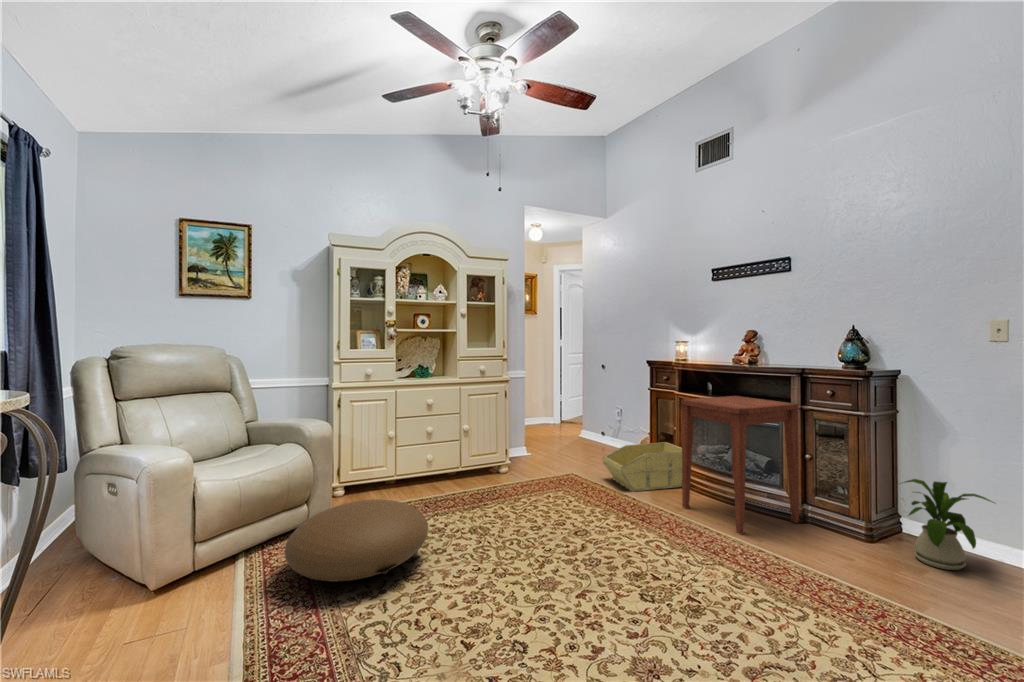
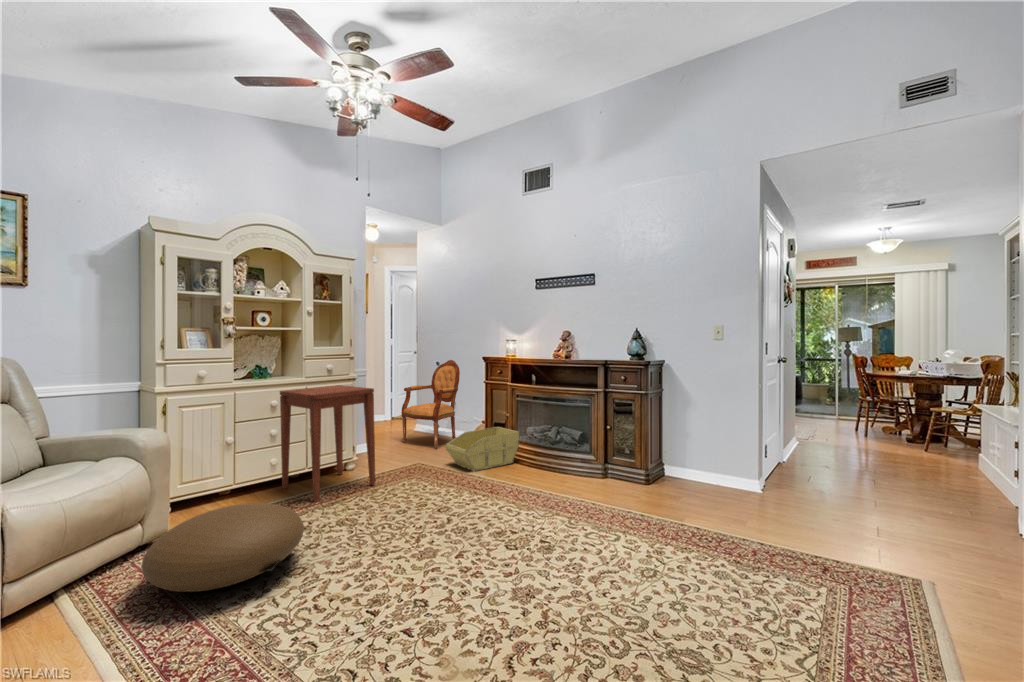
armchair: none [564,363,627,460] -> present [401,360,460,449]
side table: present [681,396,799,534] -> present [280,385,375,502]
house plant: present [904,479,995,570] -> none [664,434,721,495]

